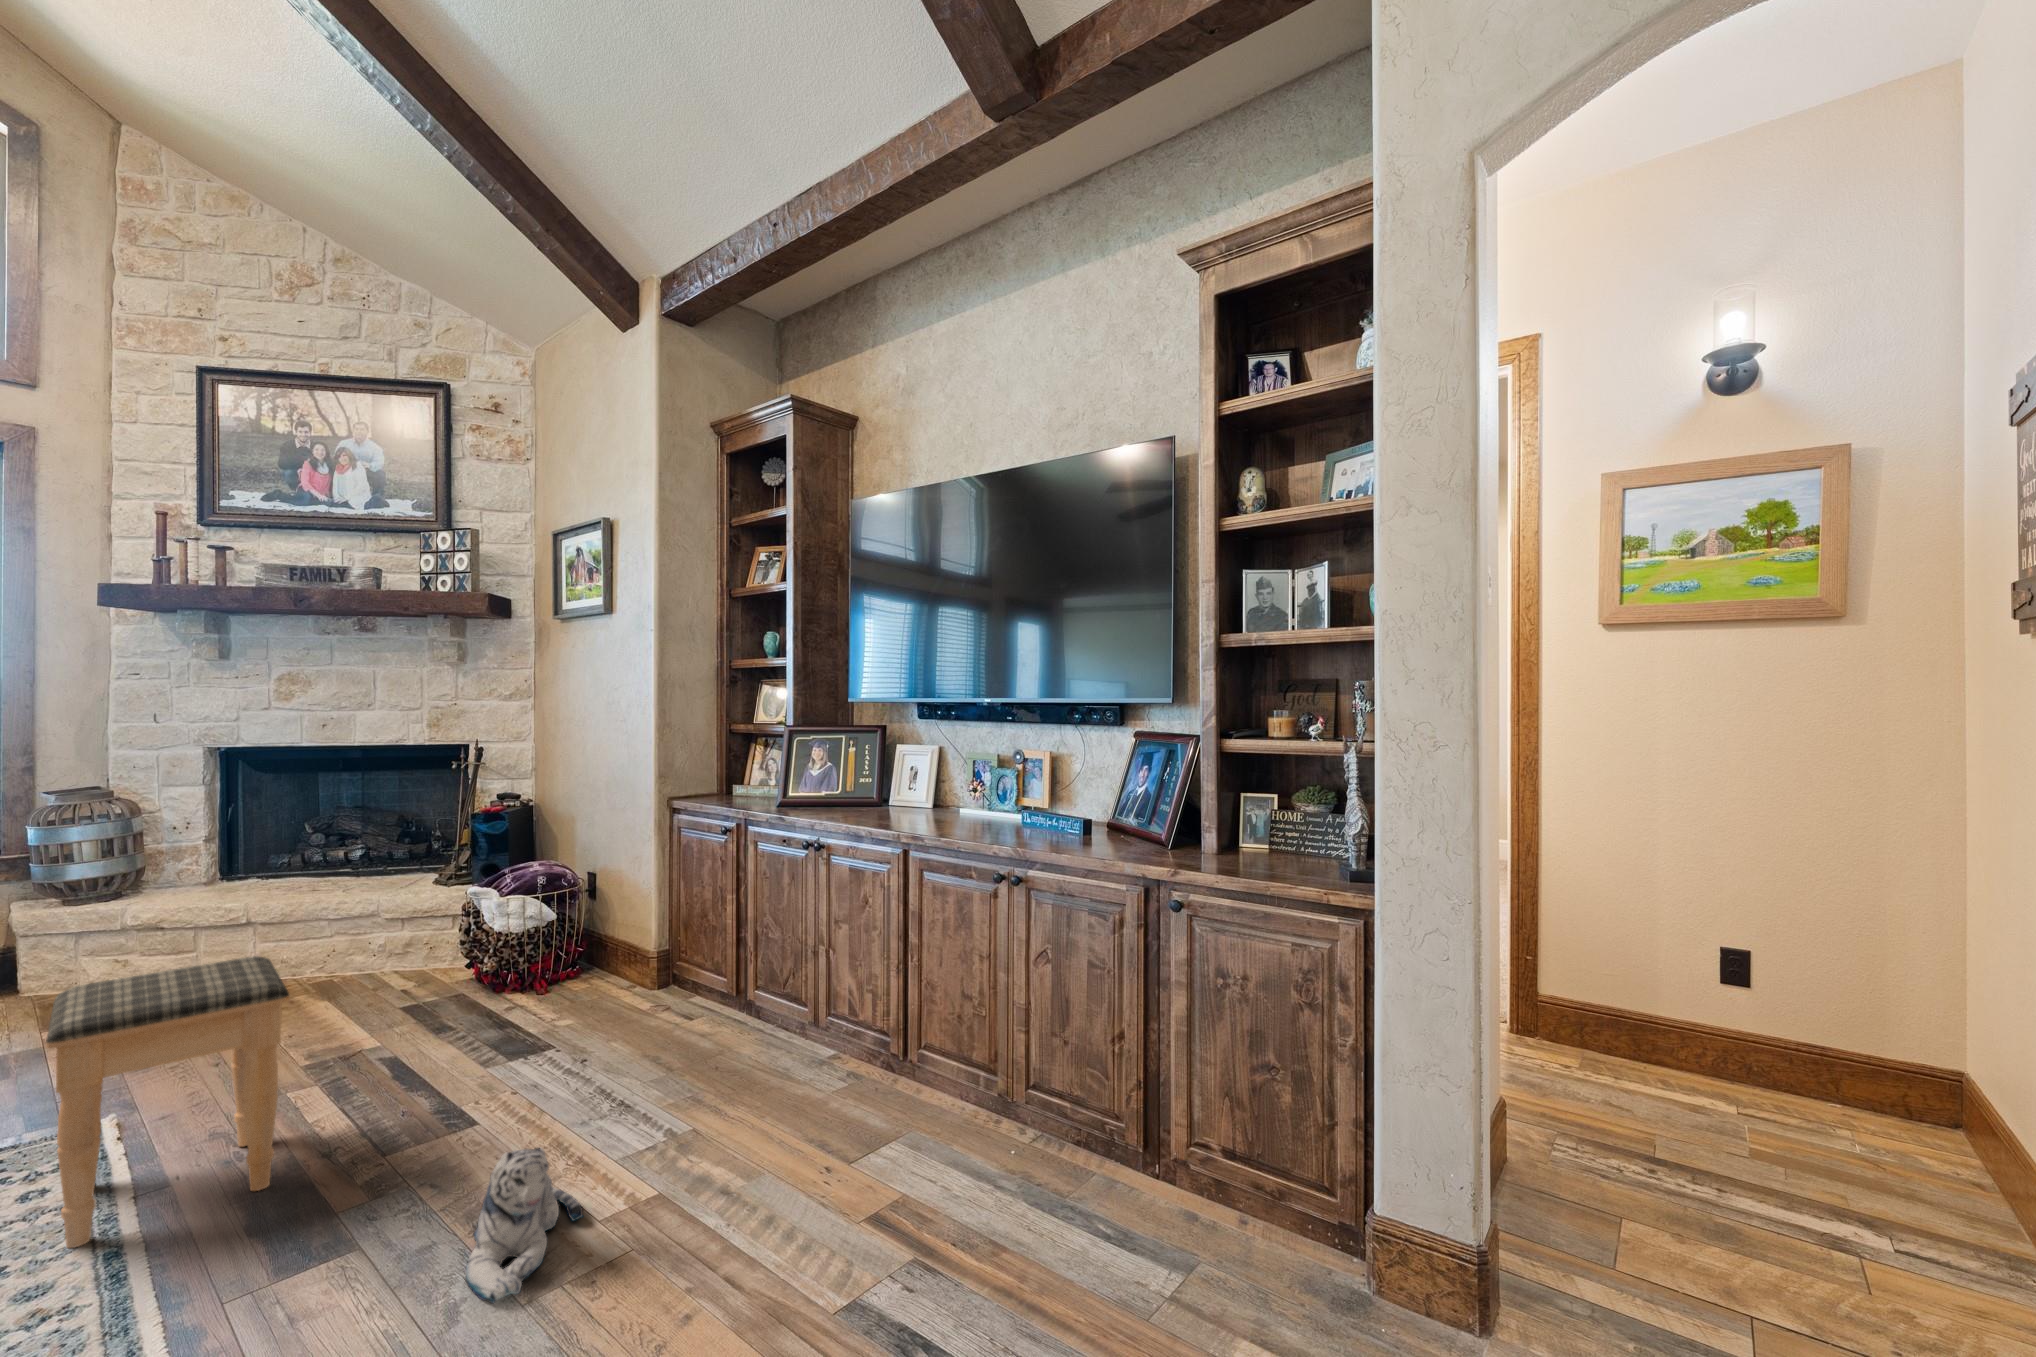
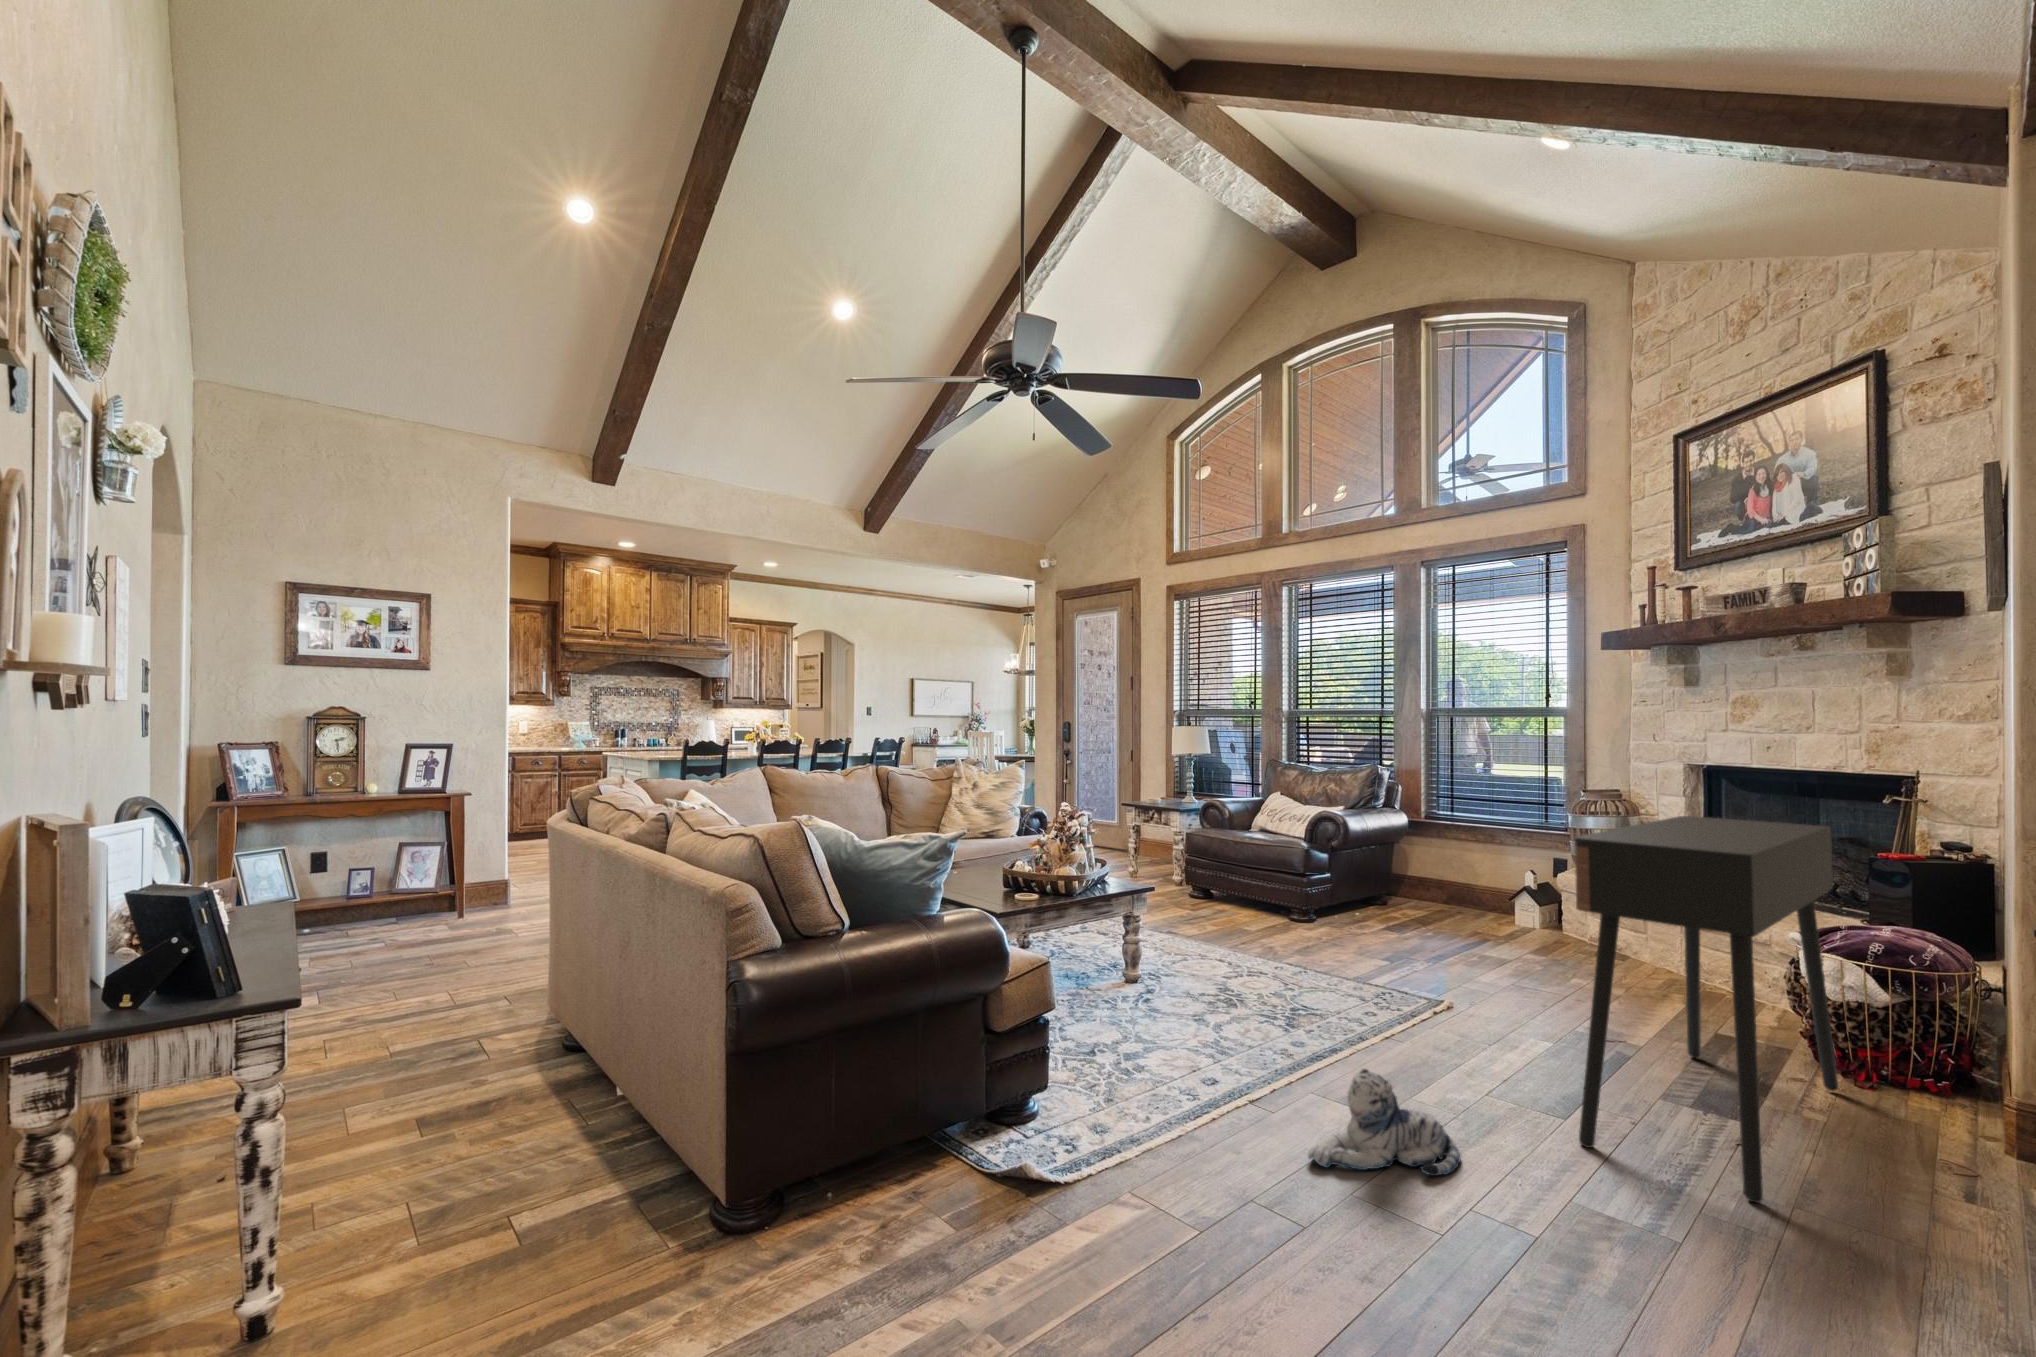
console table: none [439,789,694,1123] -> present [1575,816,1839,1203]
footstool: present [46,956,290,1248] -> none [1301,887,1460,1059]

